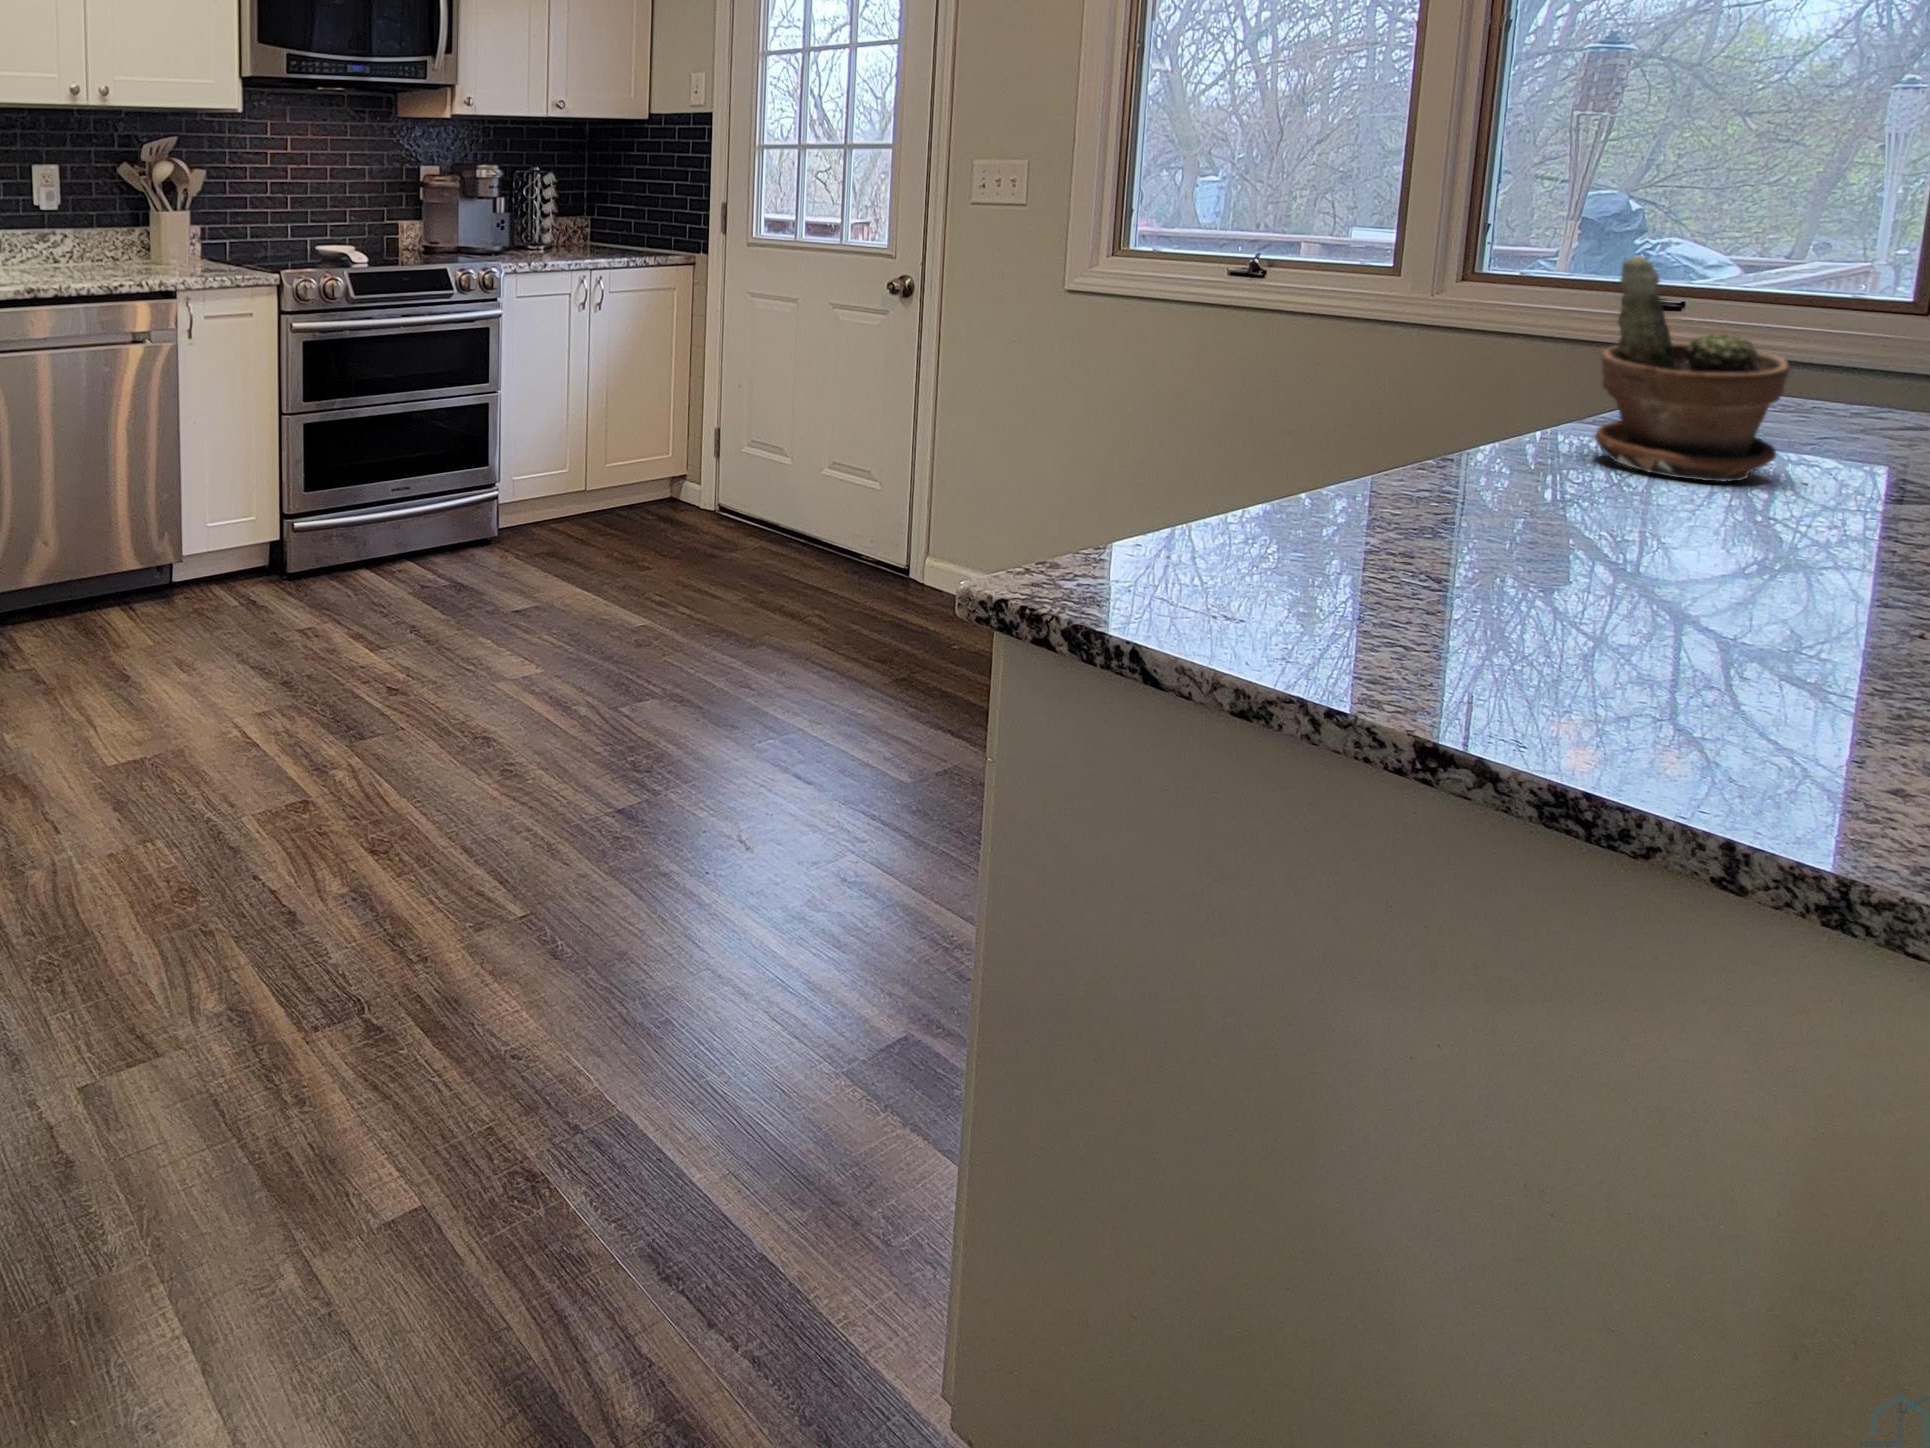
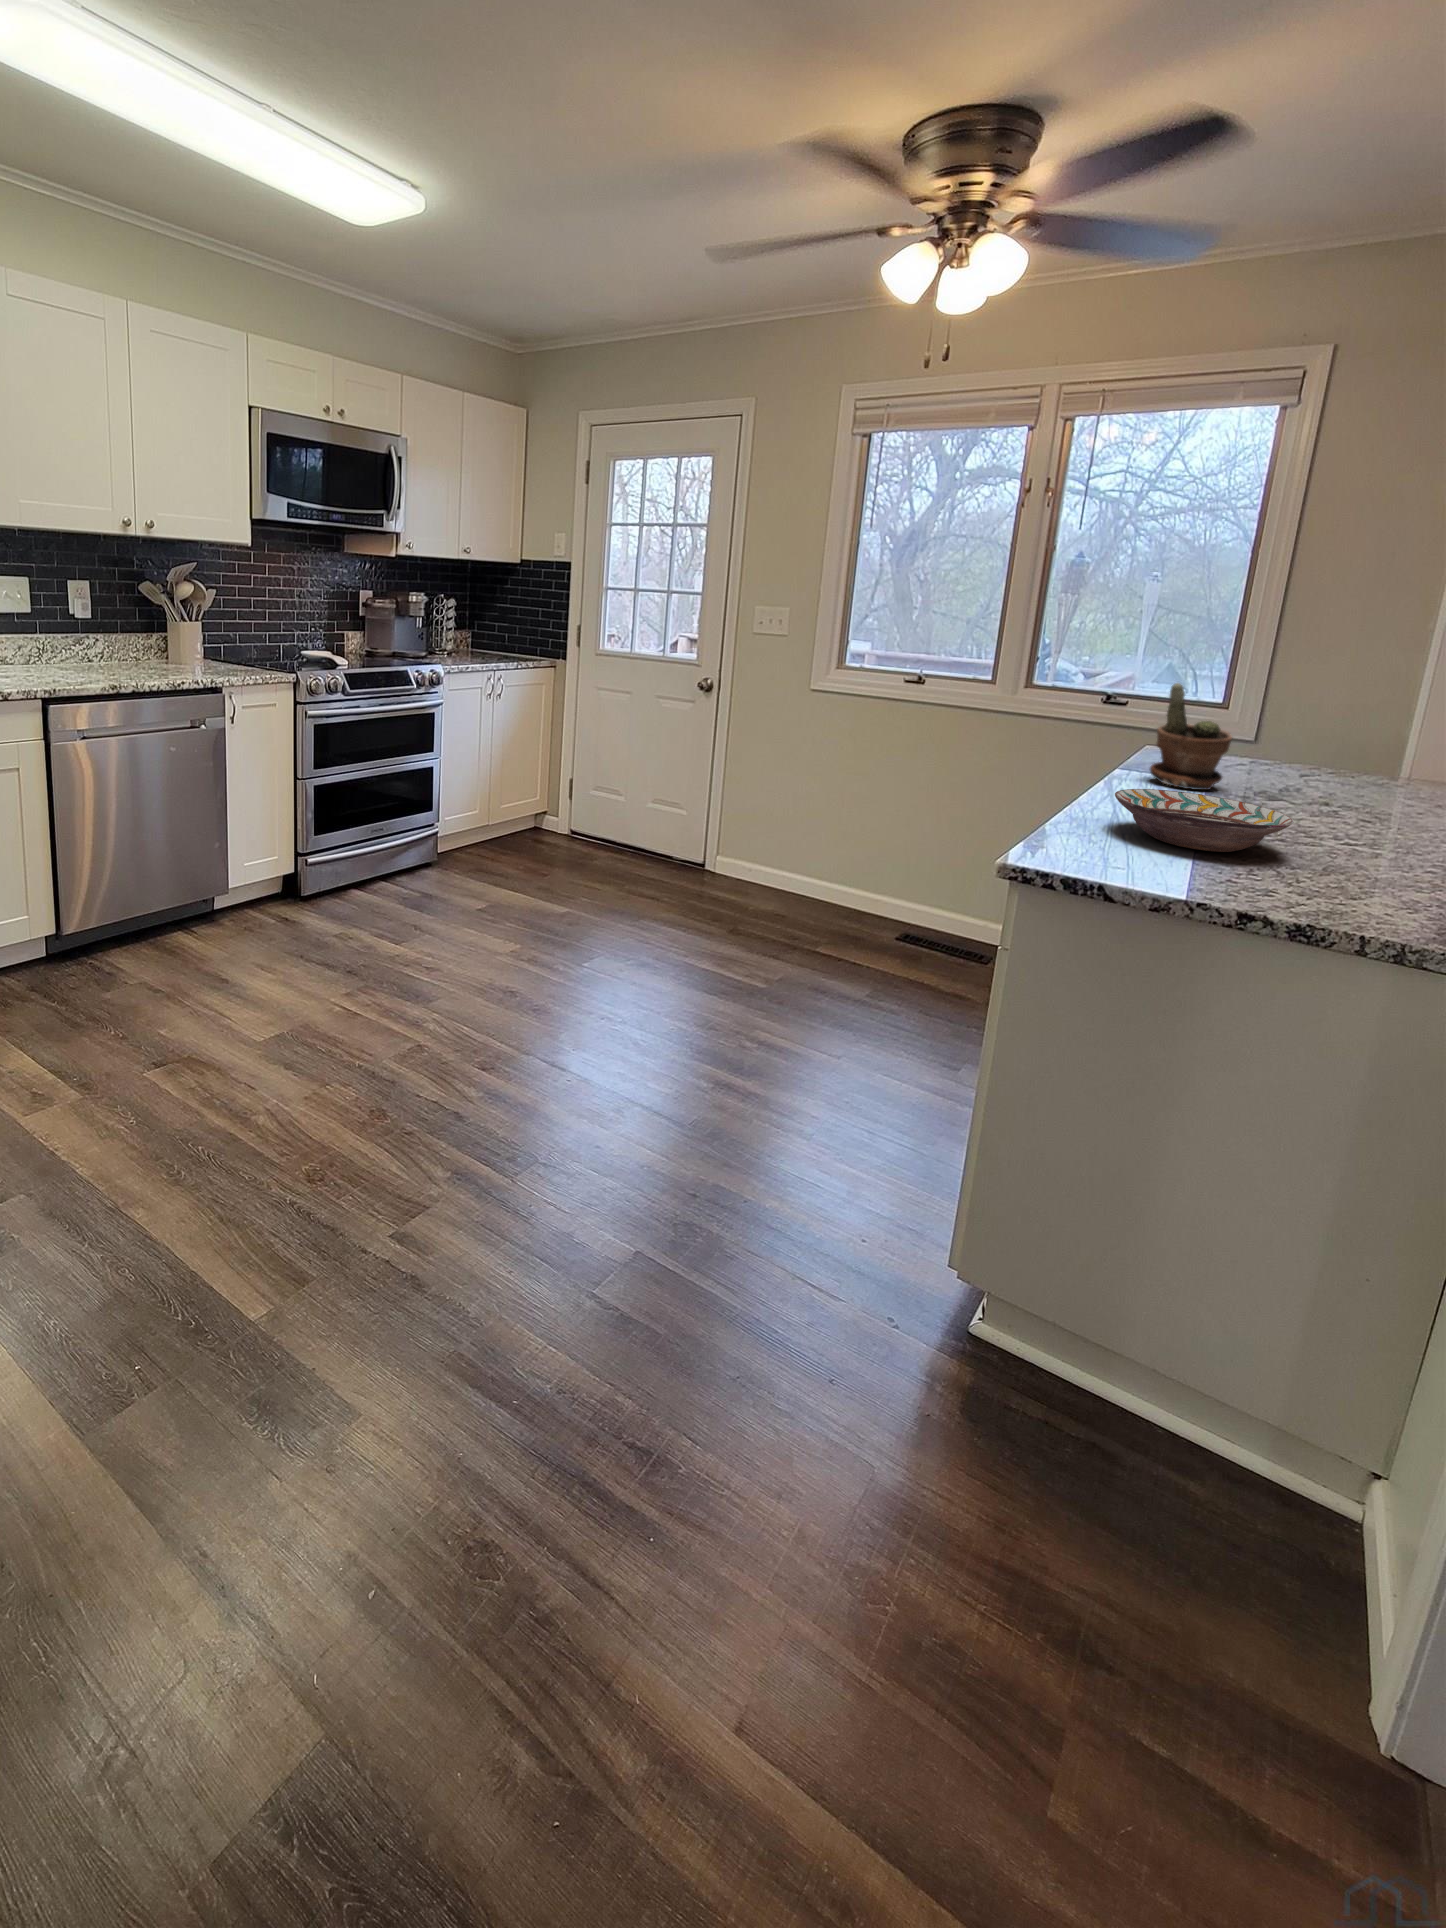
decorative bowl: none [1325,465,1754,609] -> present [1115,789,1293,852]

